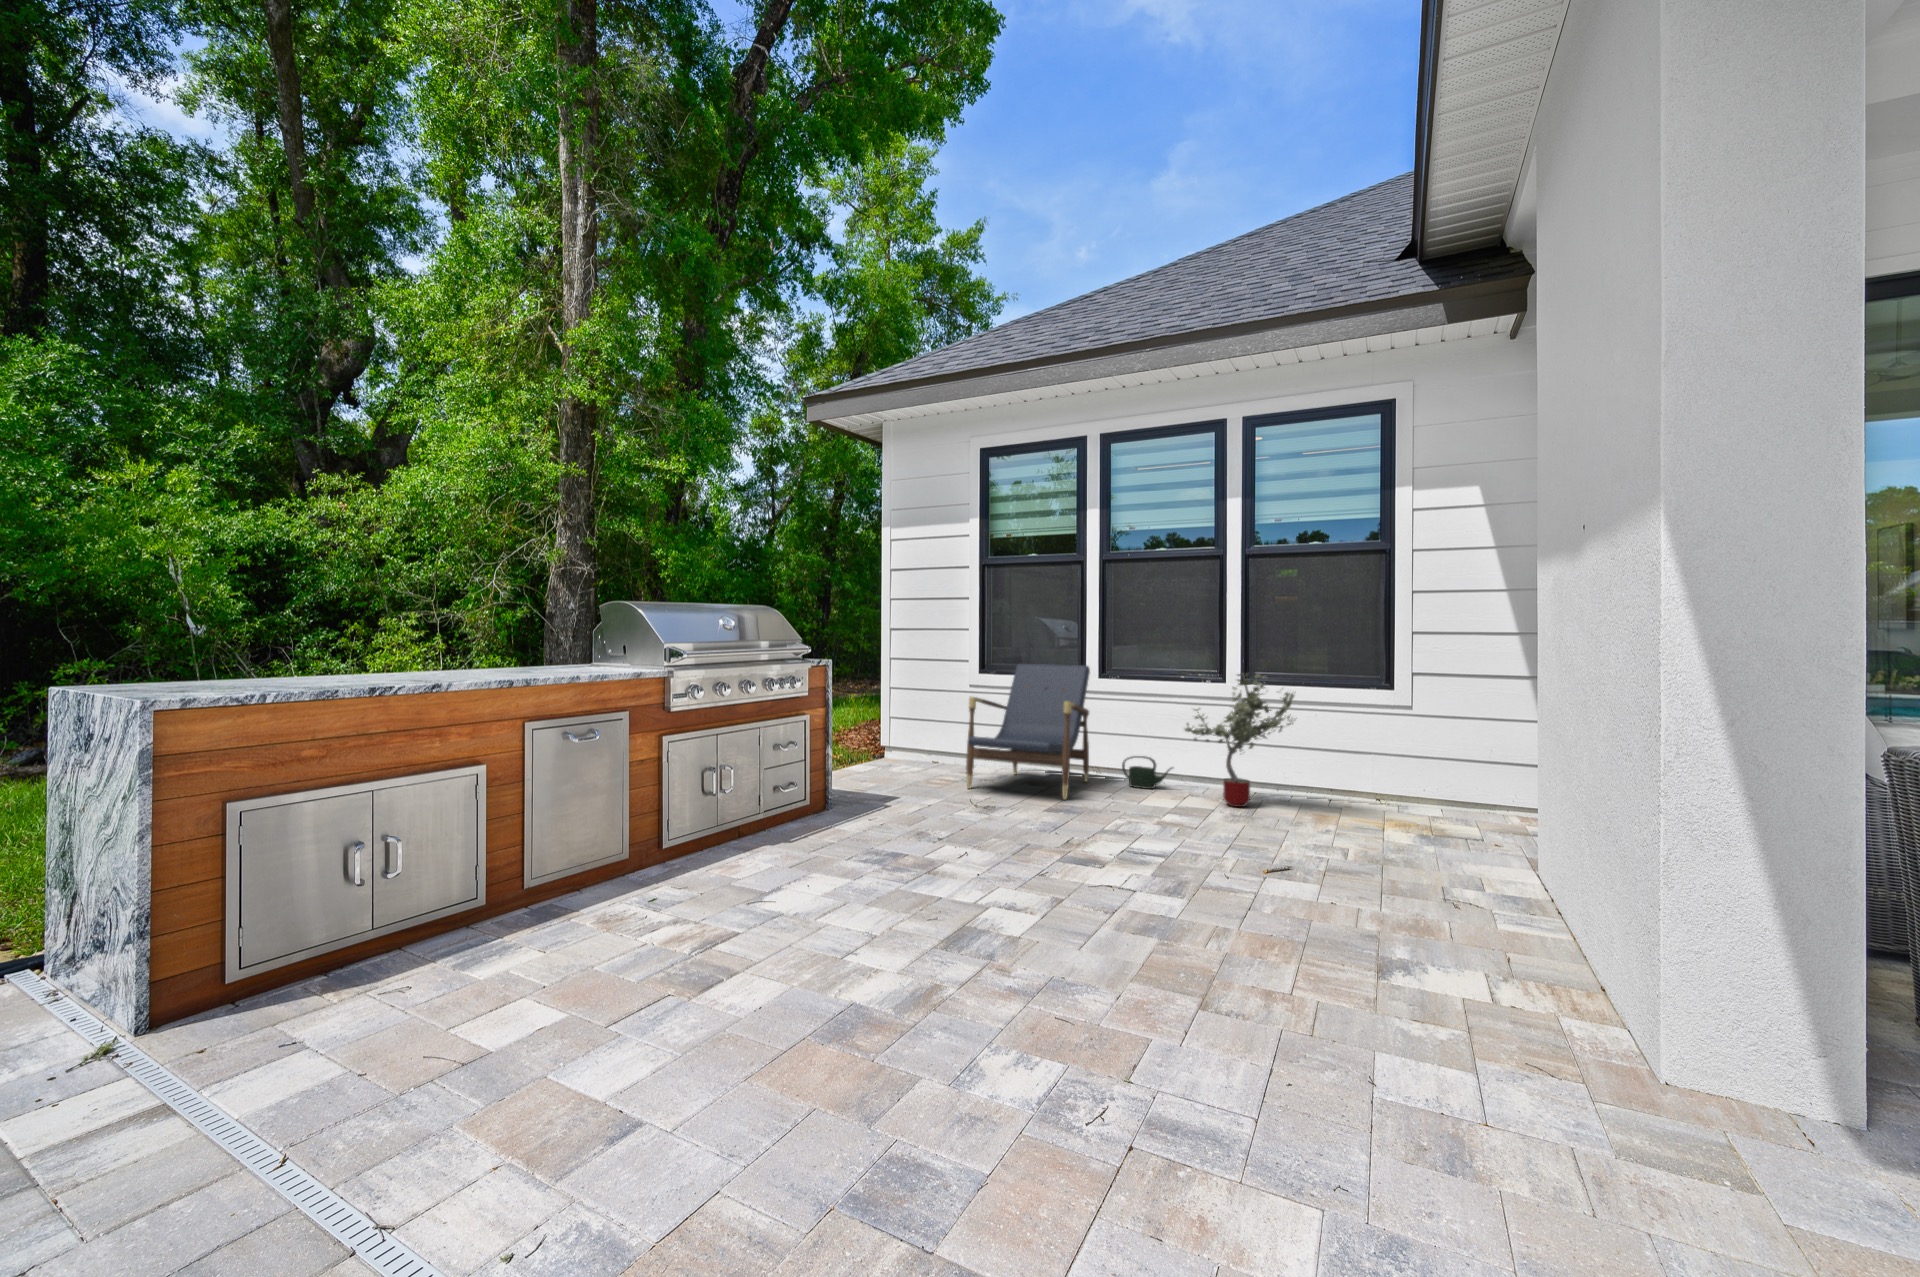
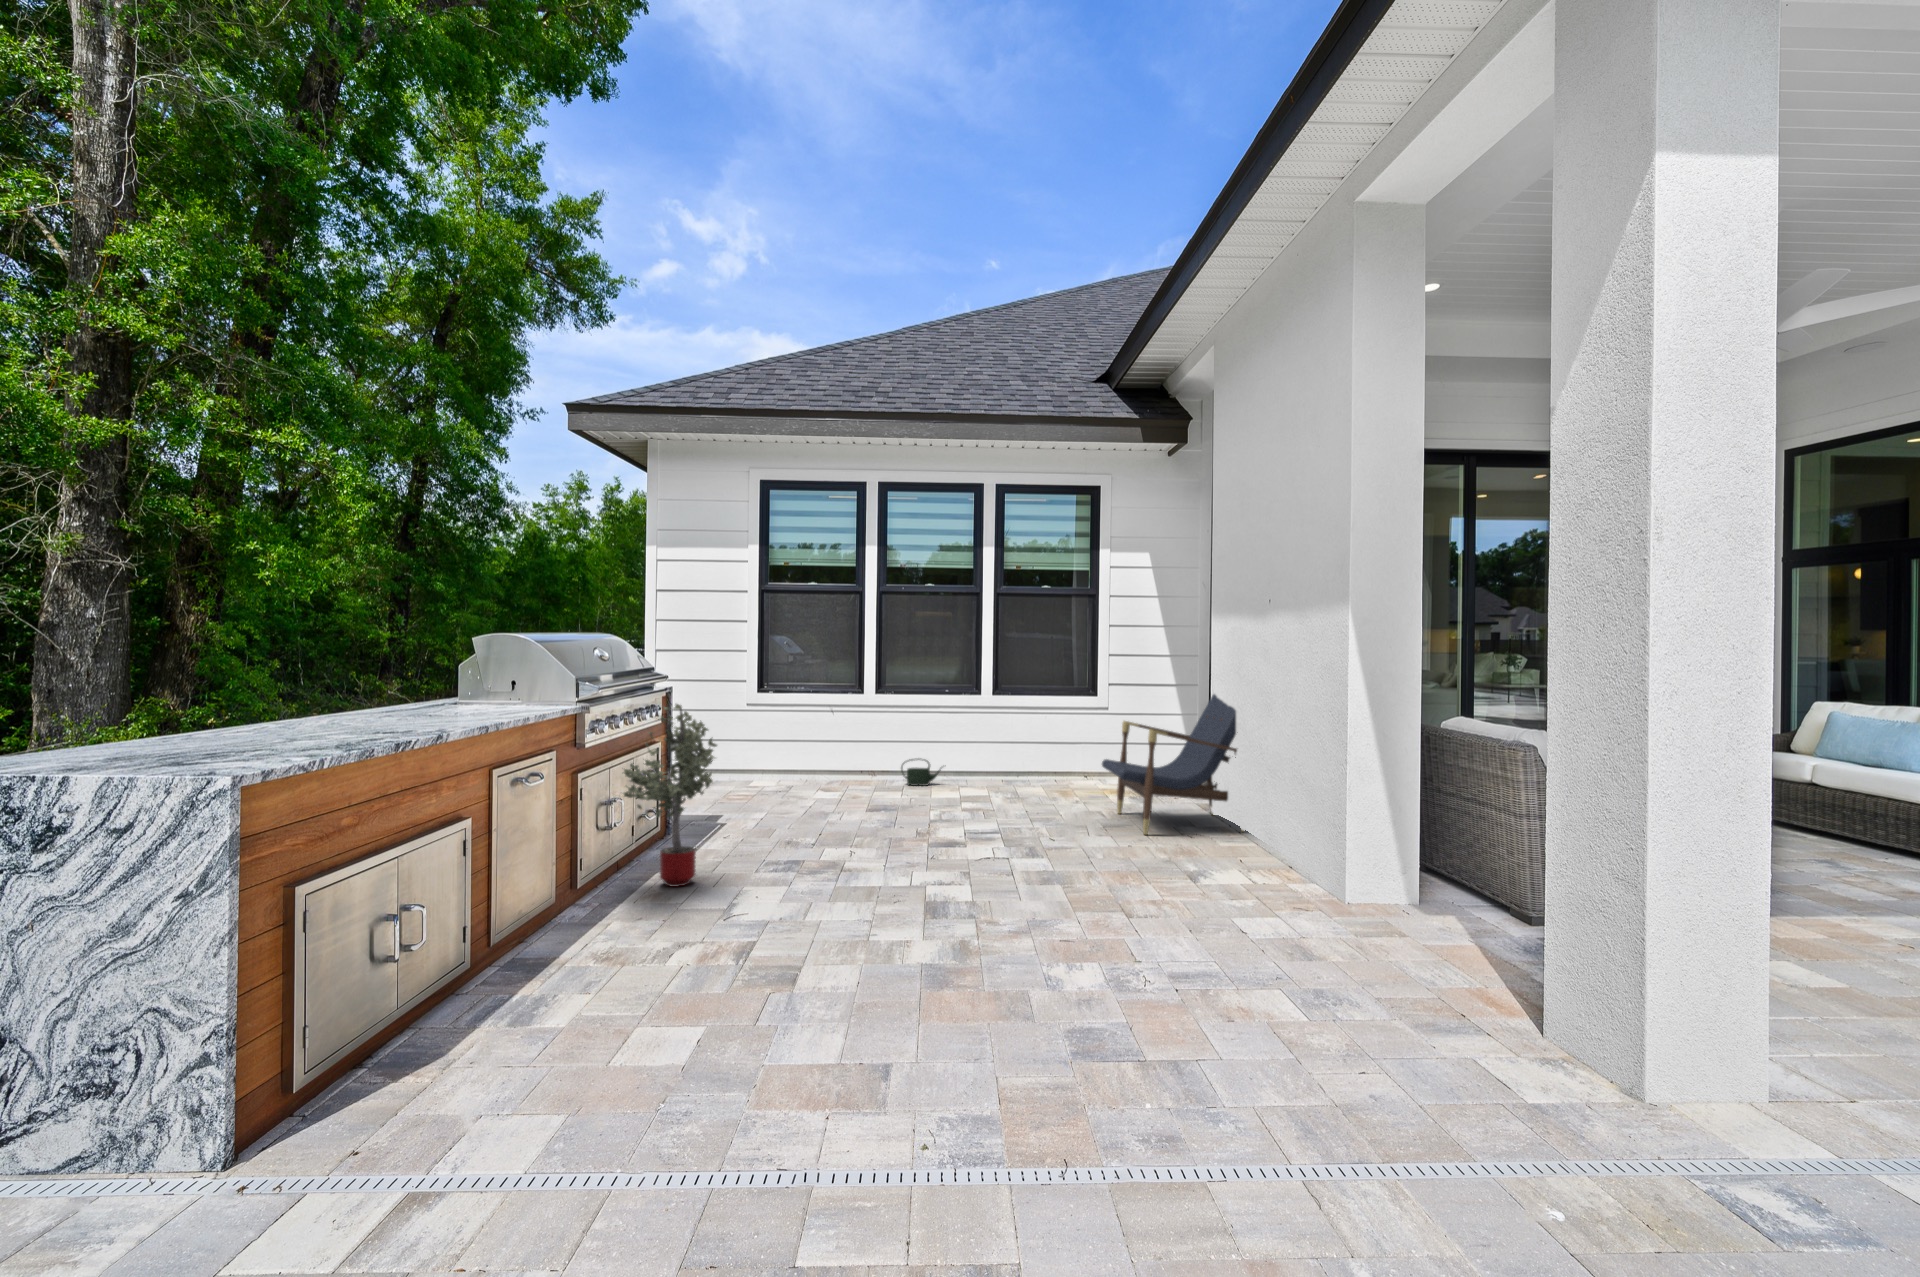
lounge chair: present [966,664,1090,800] -> present [1102,694,1243,835]
potted tree: present [1185,673,1294,807] -> present [623,704,717,887]

